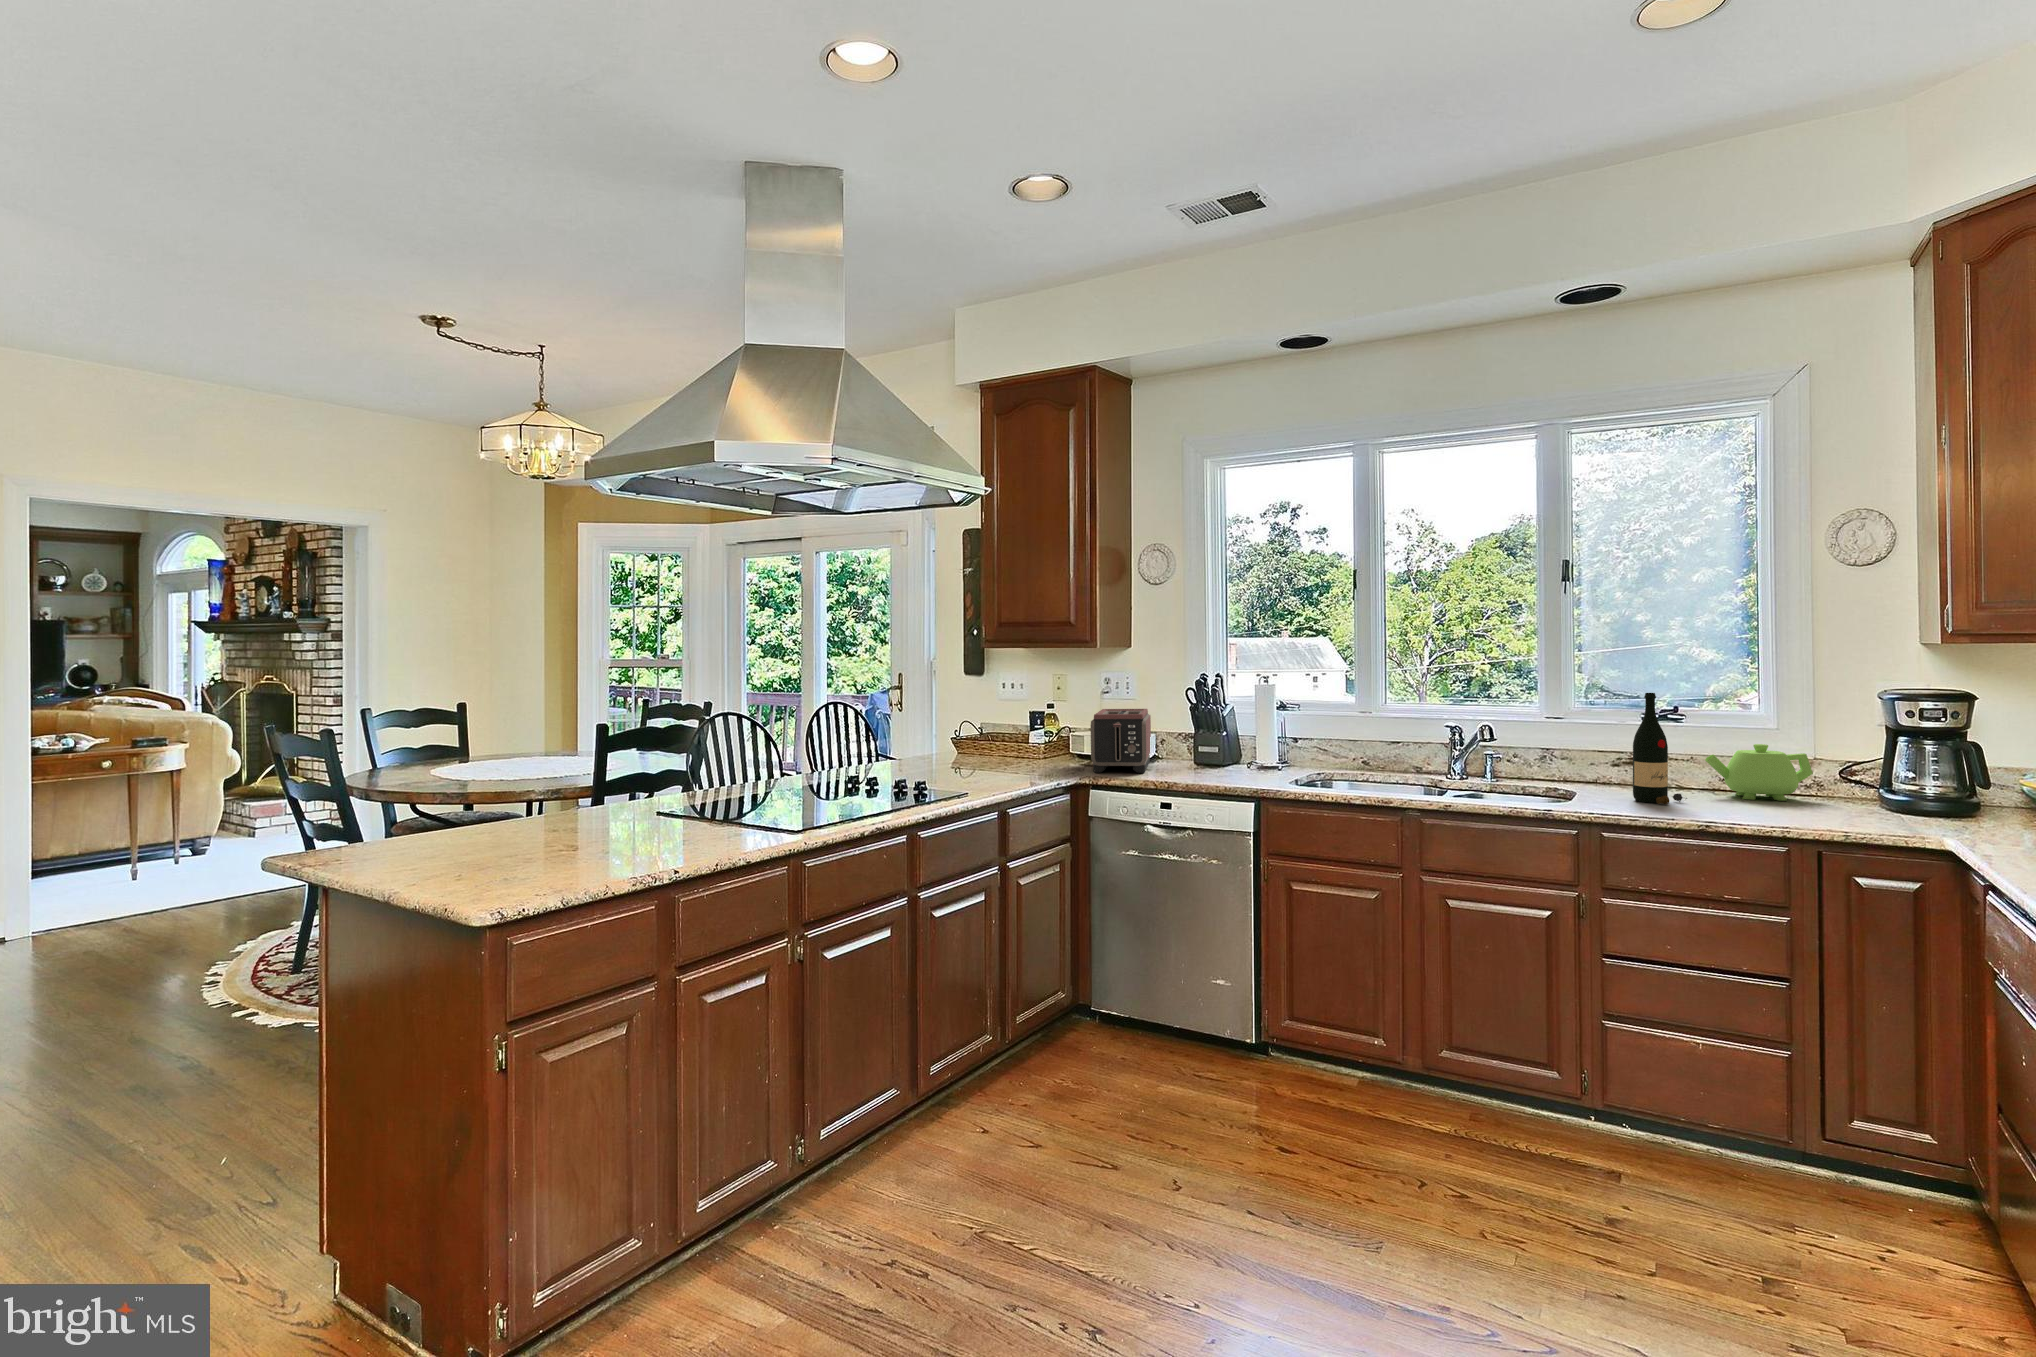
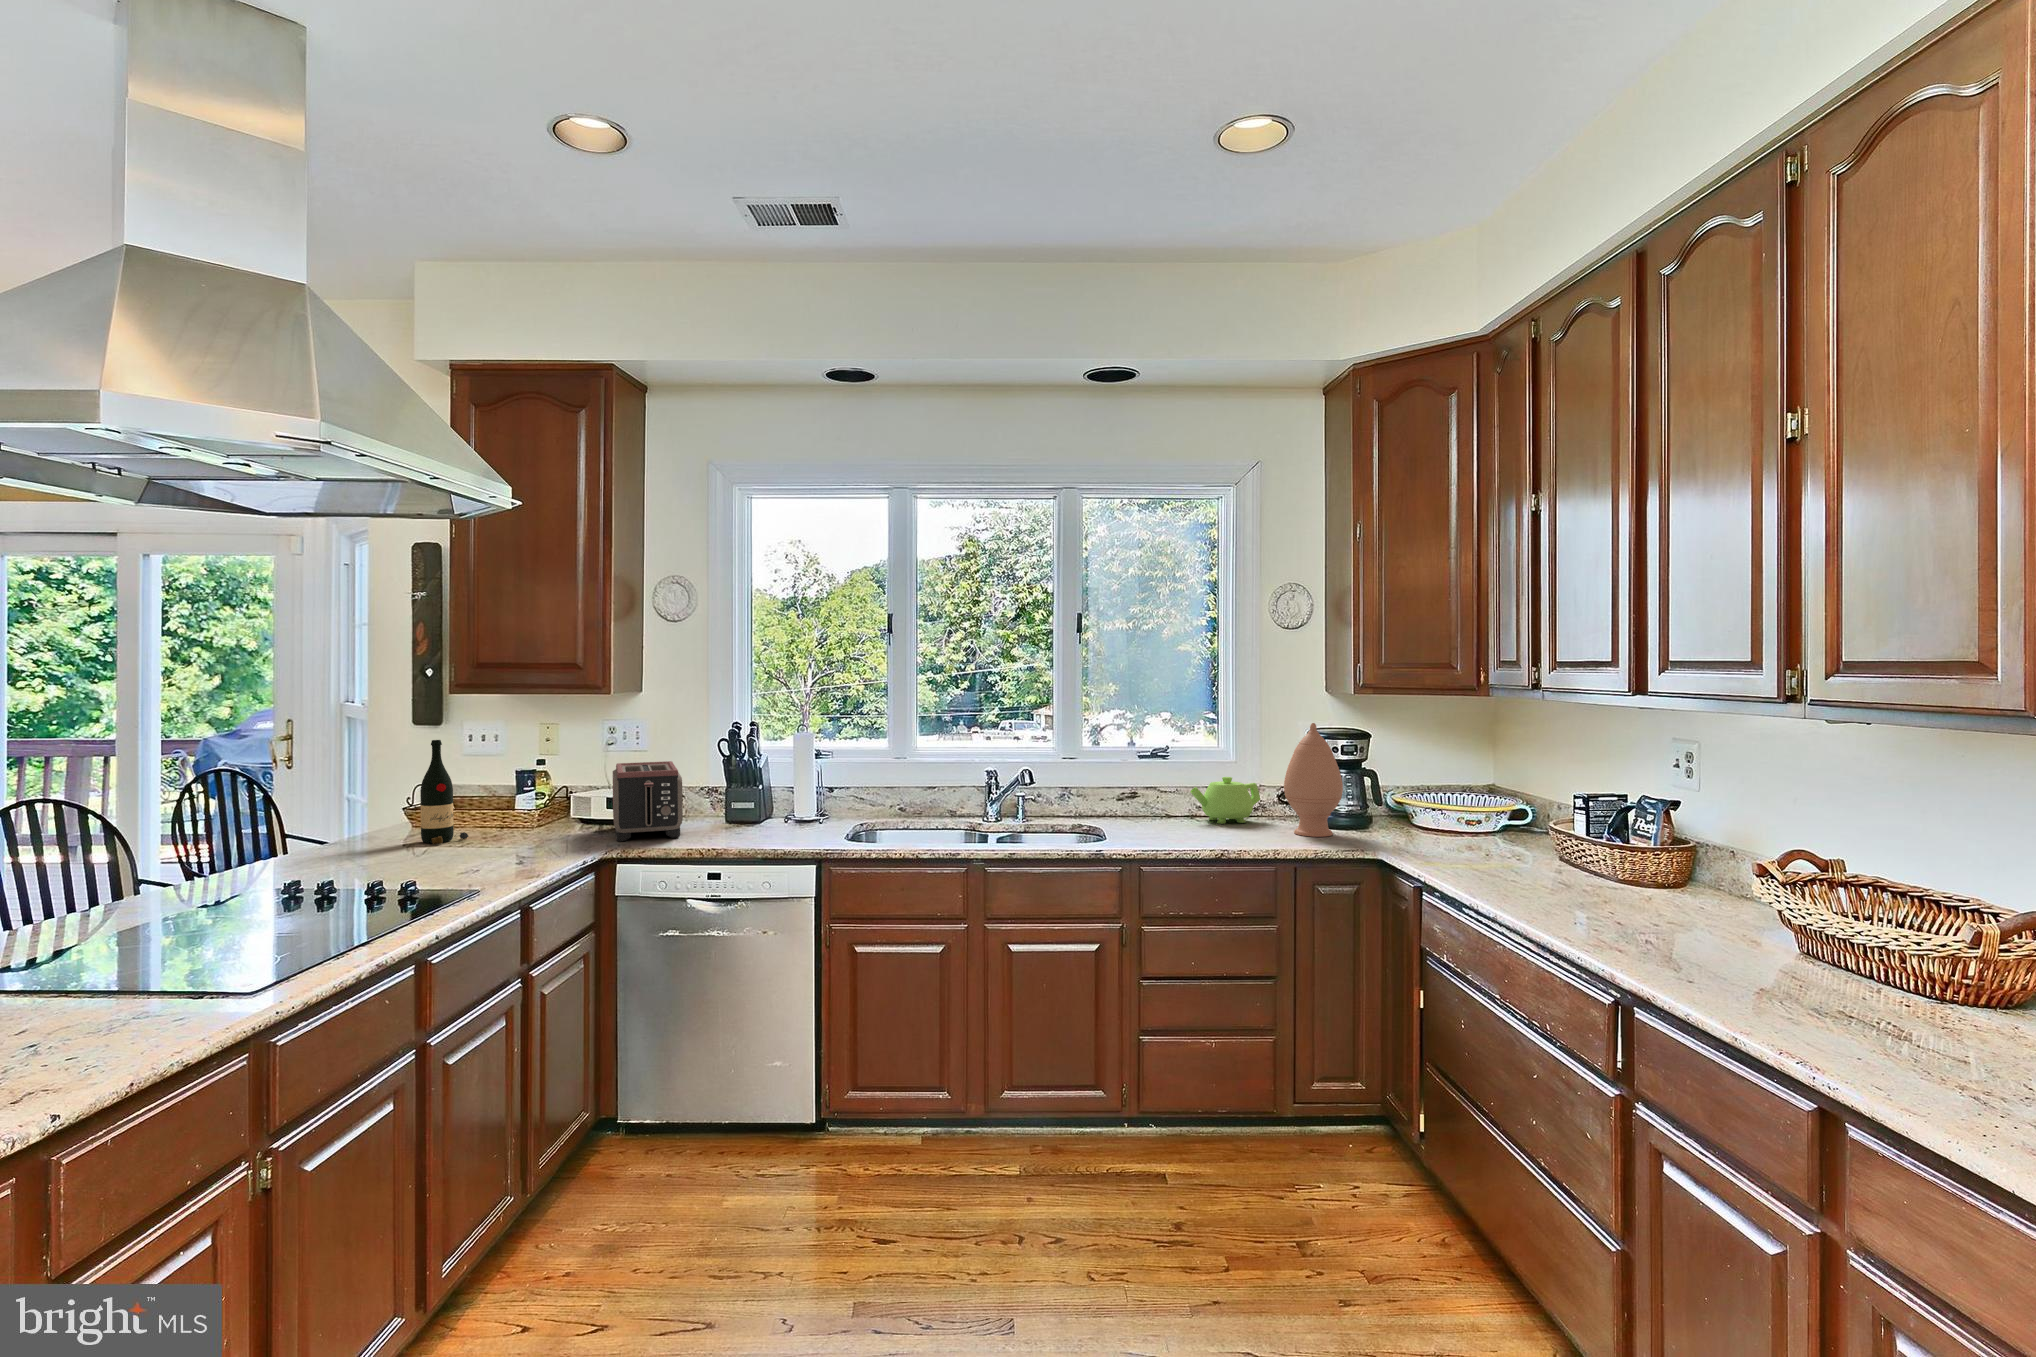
vase: none [1830,677,1924,821] -> present [1284,723,1343,837]
wine bottle: present [1633,693,1687,804] -> present [420,740,468,844]

